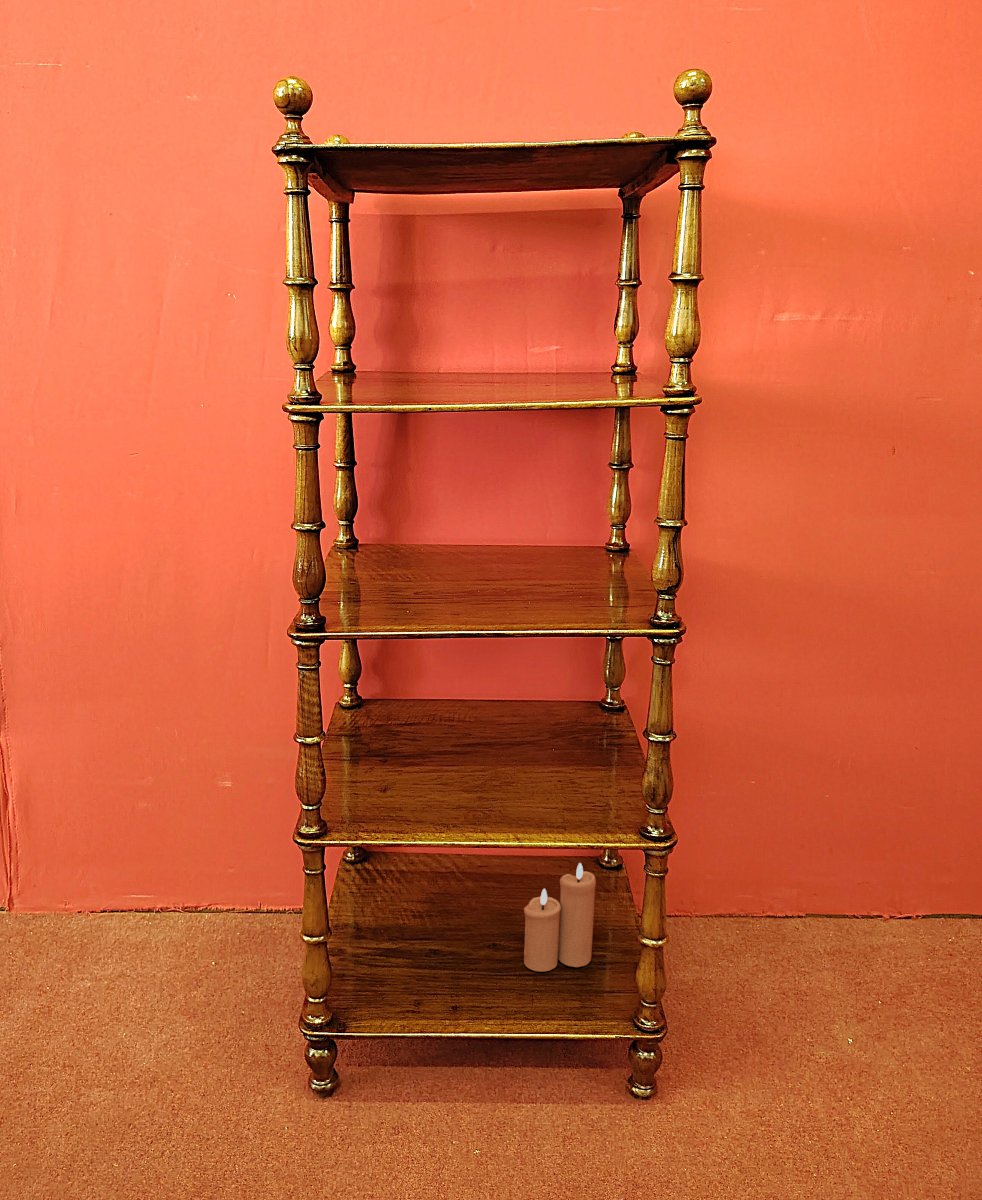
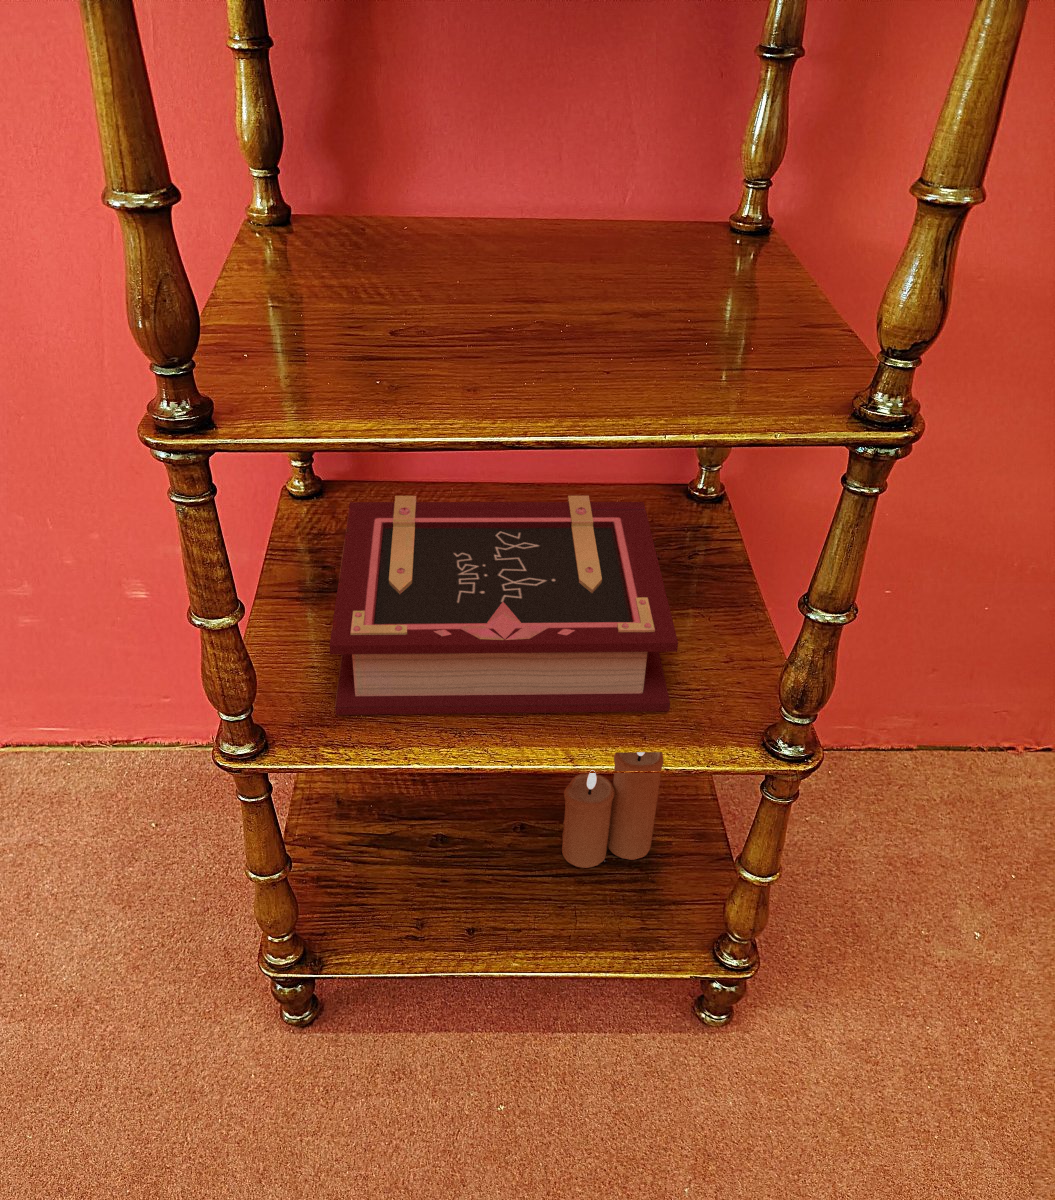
book: none [362,684,590,808] -> present [330,496,678,715]

